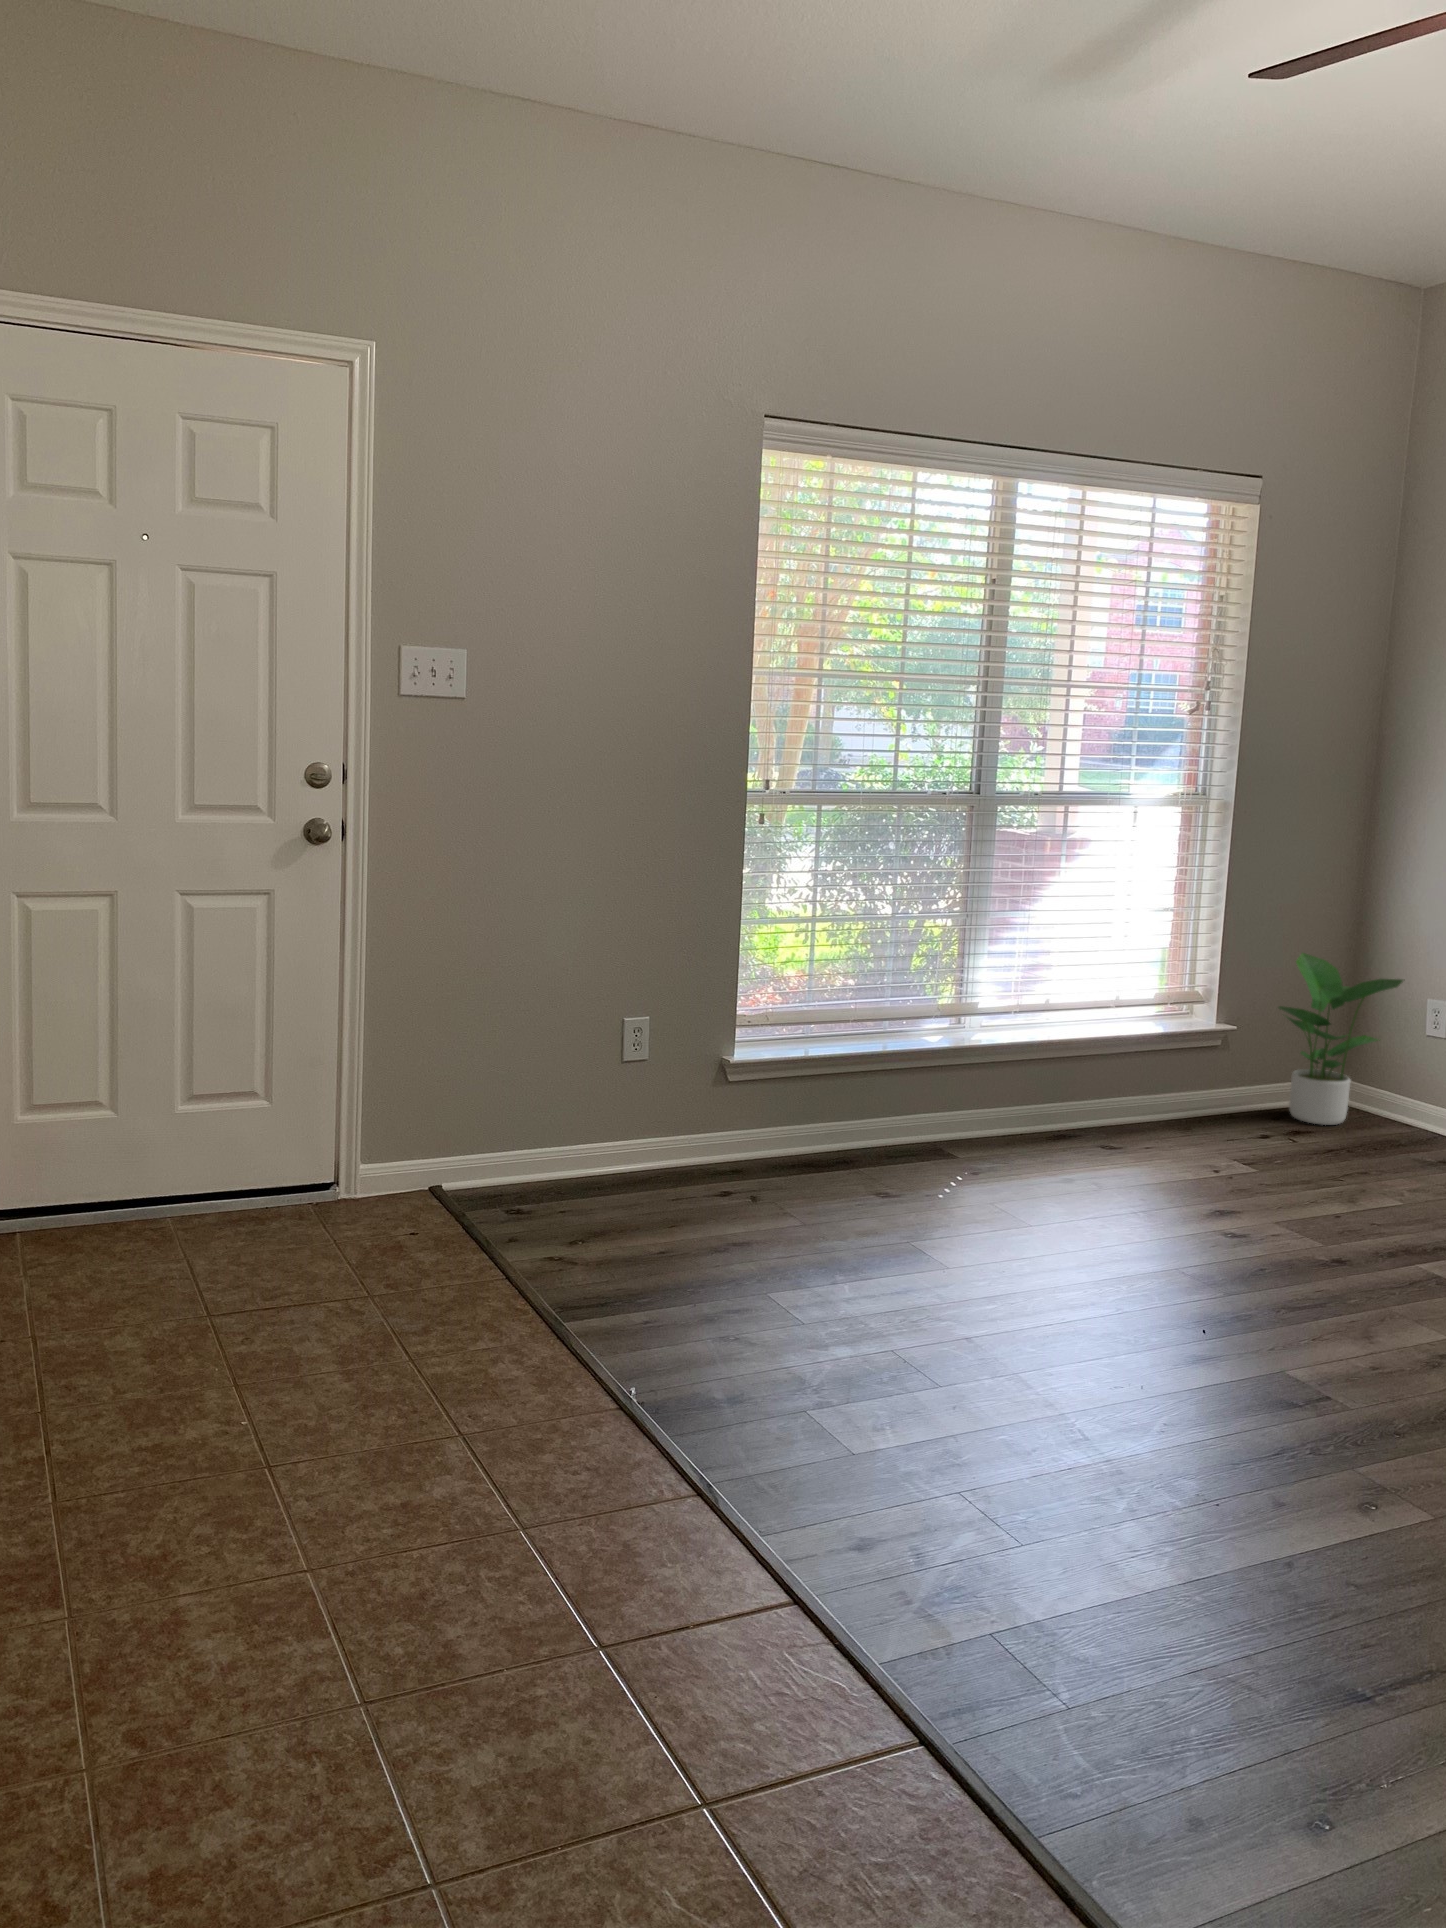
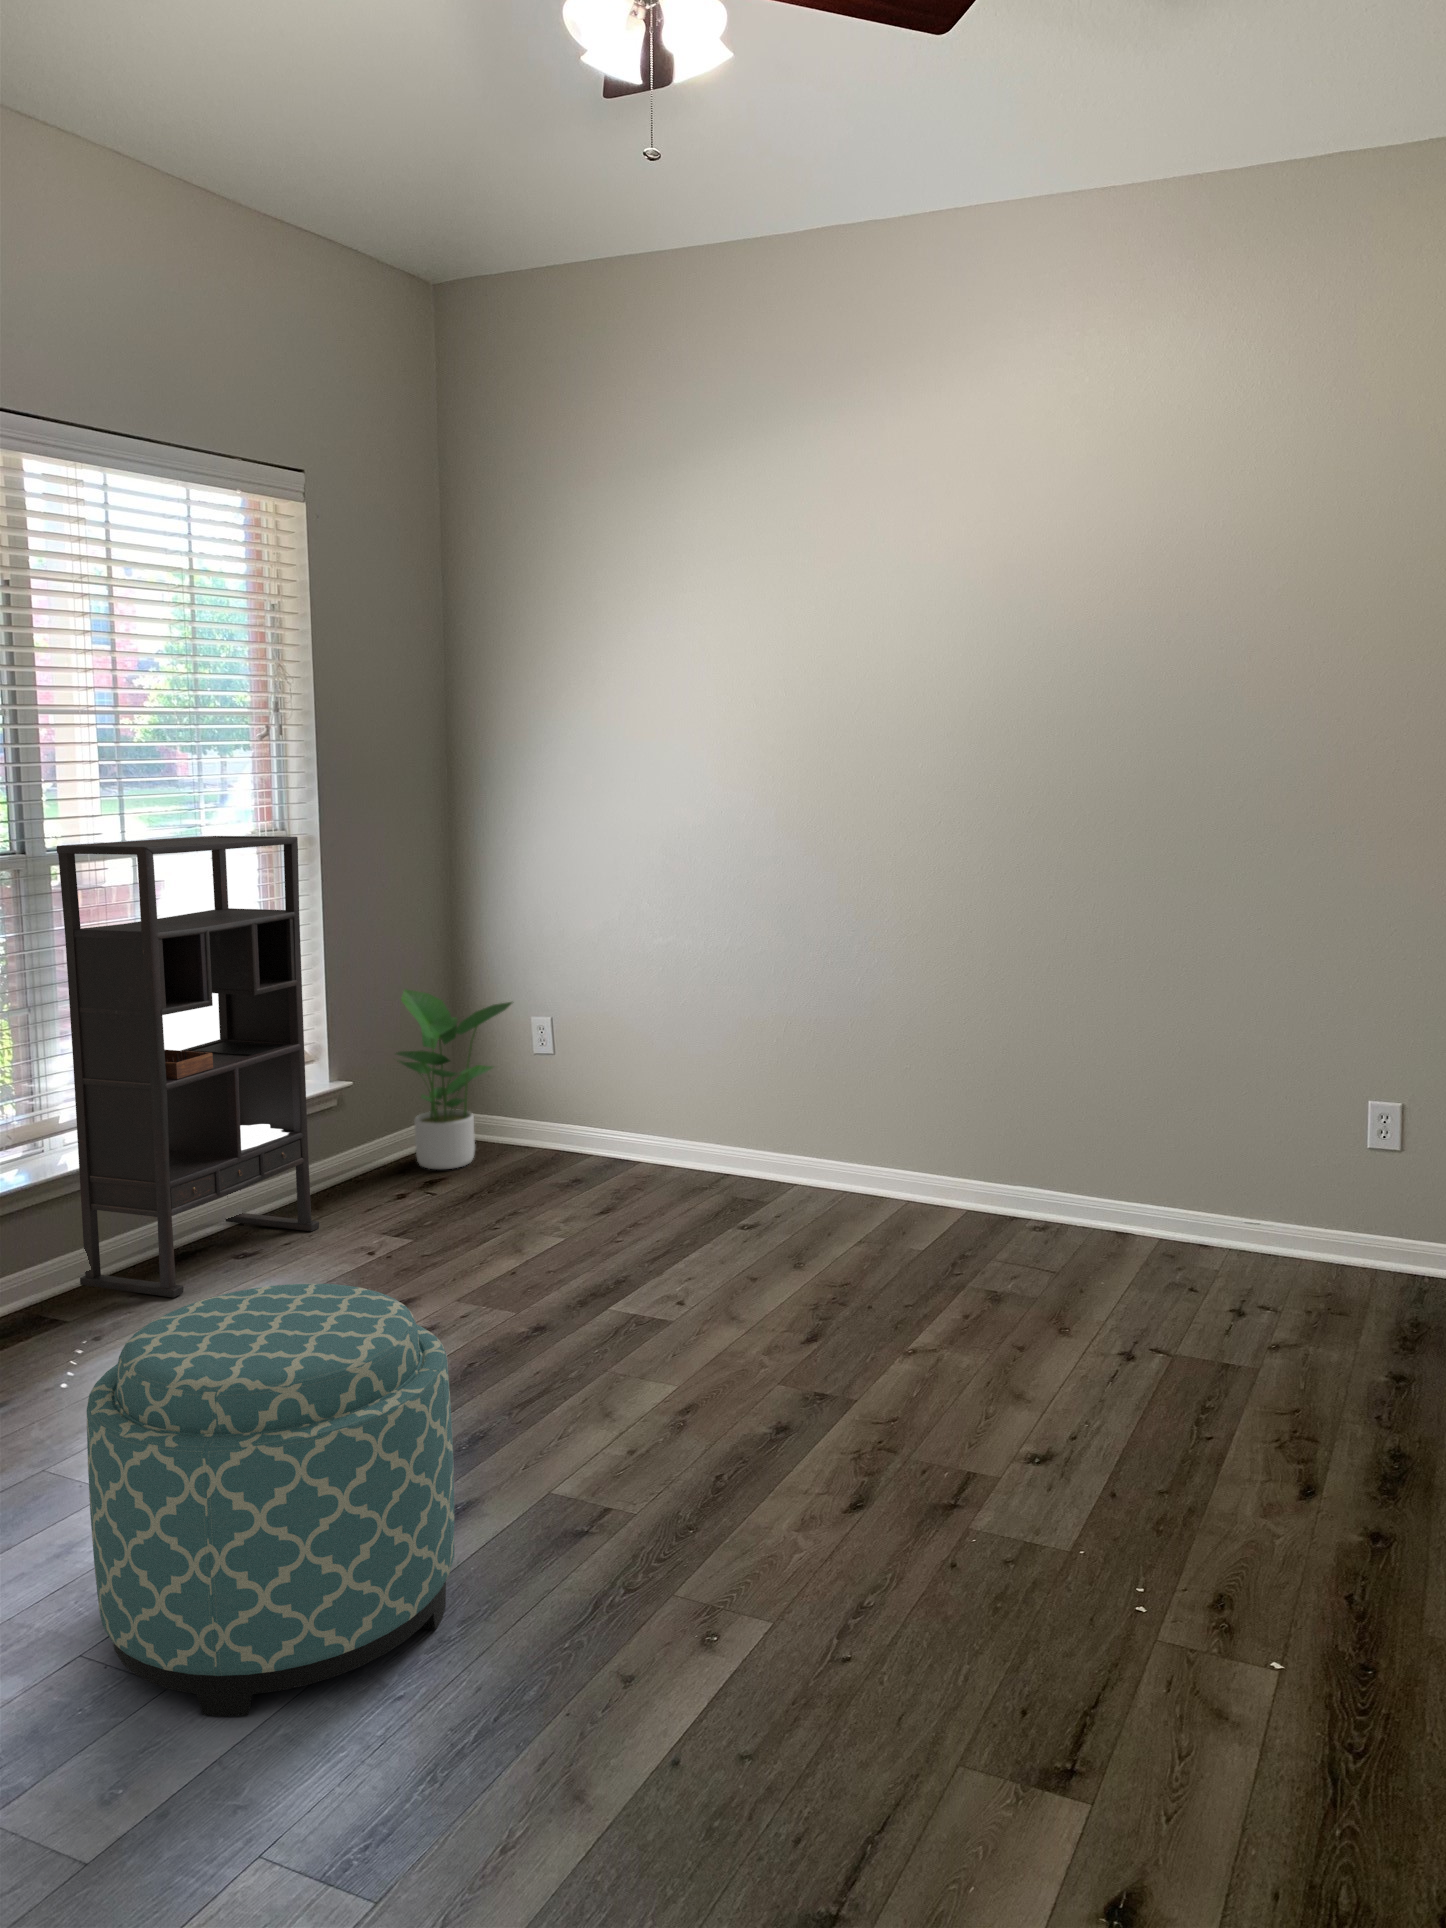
bookshelf: none [976,789,1203,1160] -> present [57,836,319,1298]
ottoman: none [888,1130,1162,1421] -> present [87,1284,454,1716]

